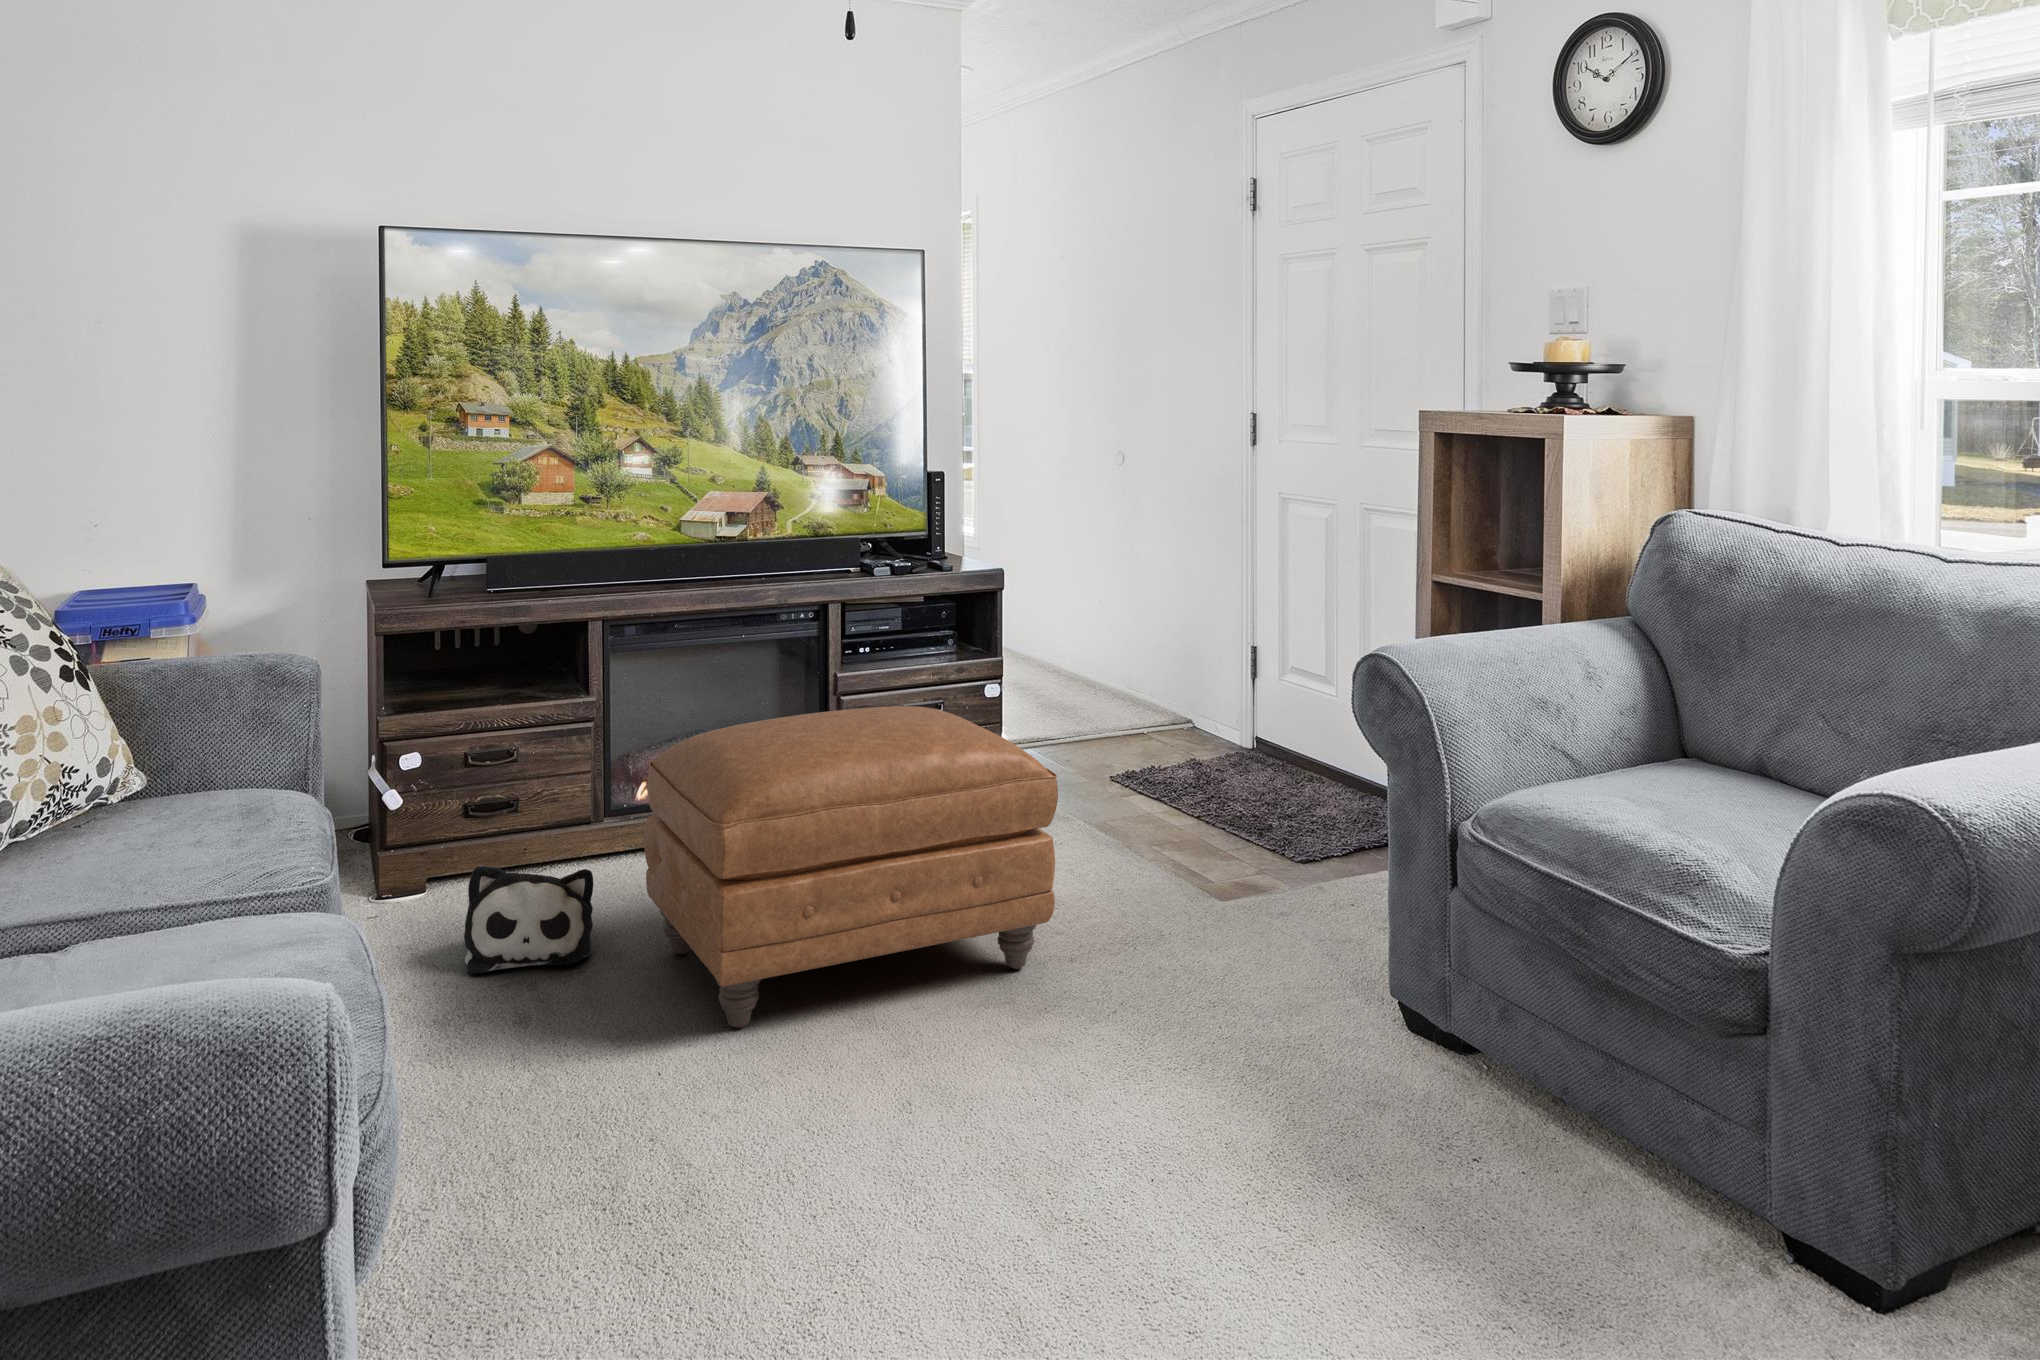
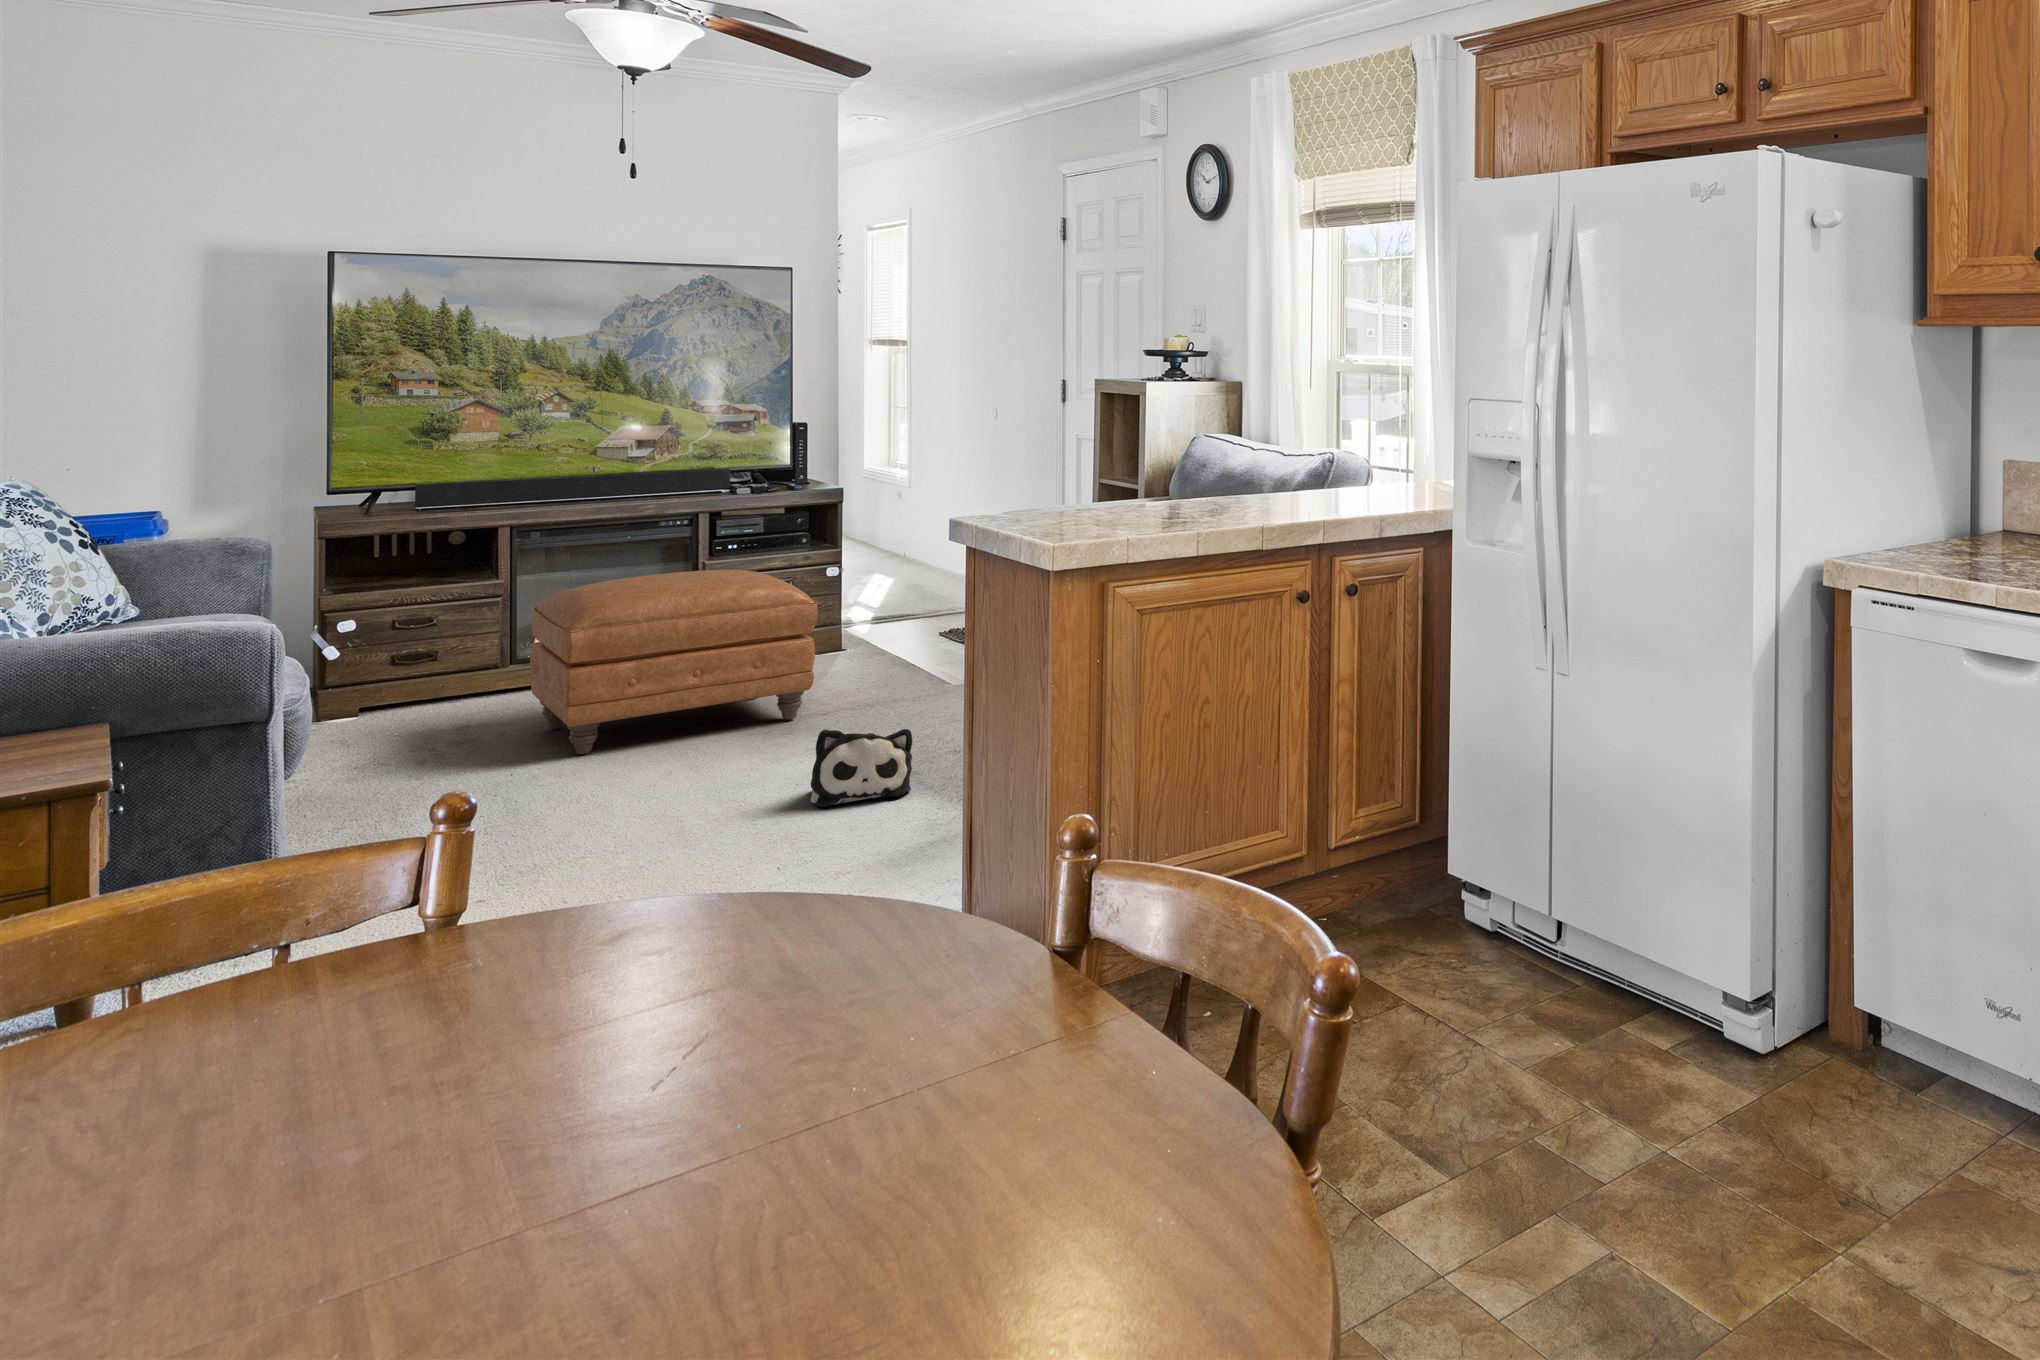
plush toy: present [464,865,593,974] -> present [811,729,912,807]

